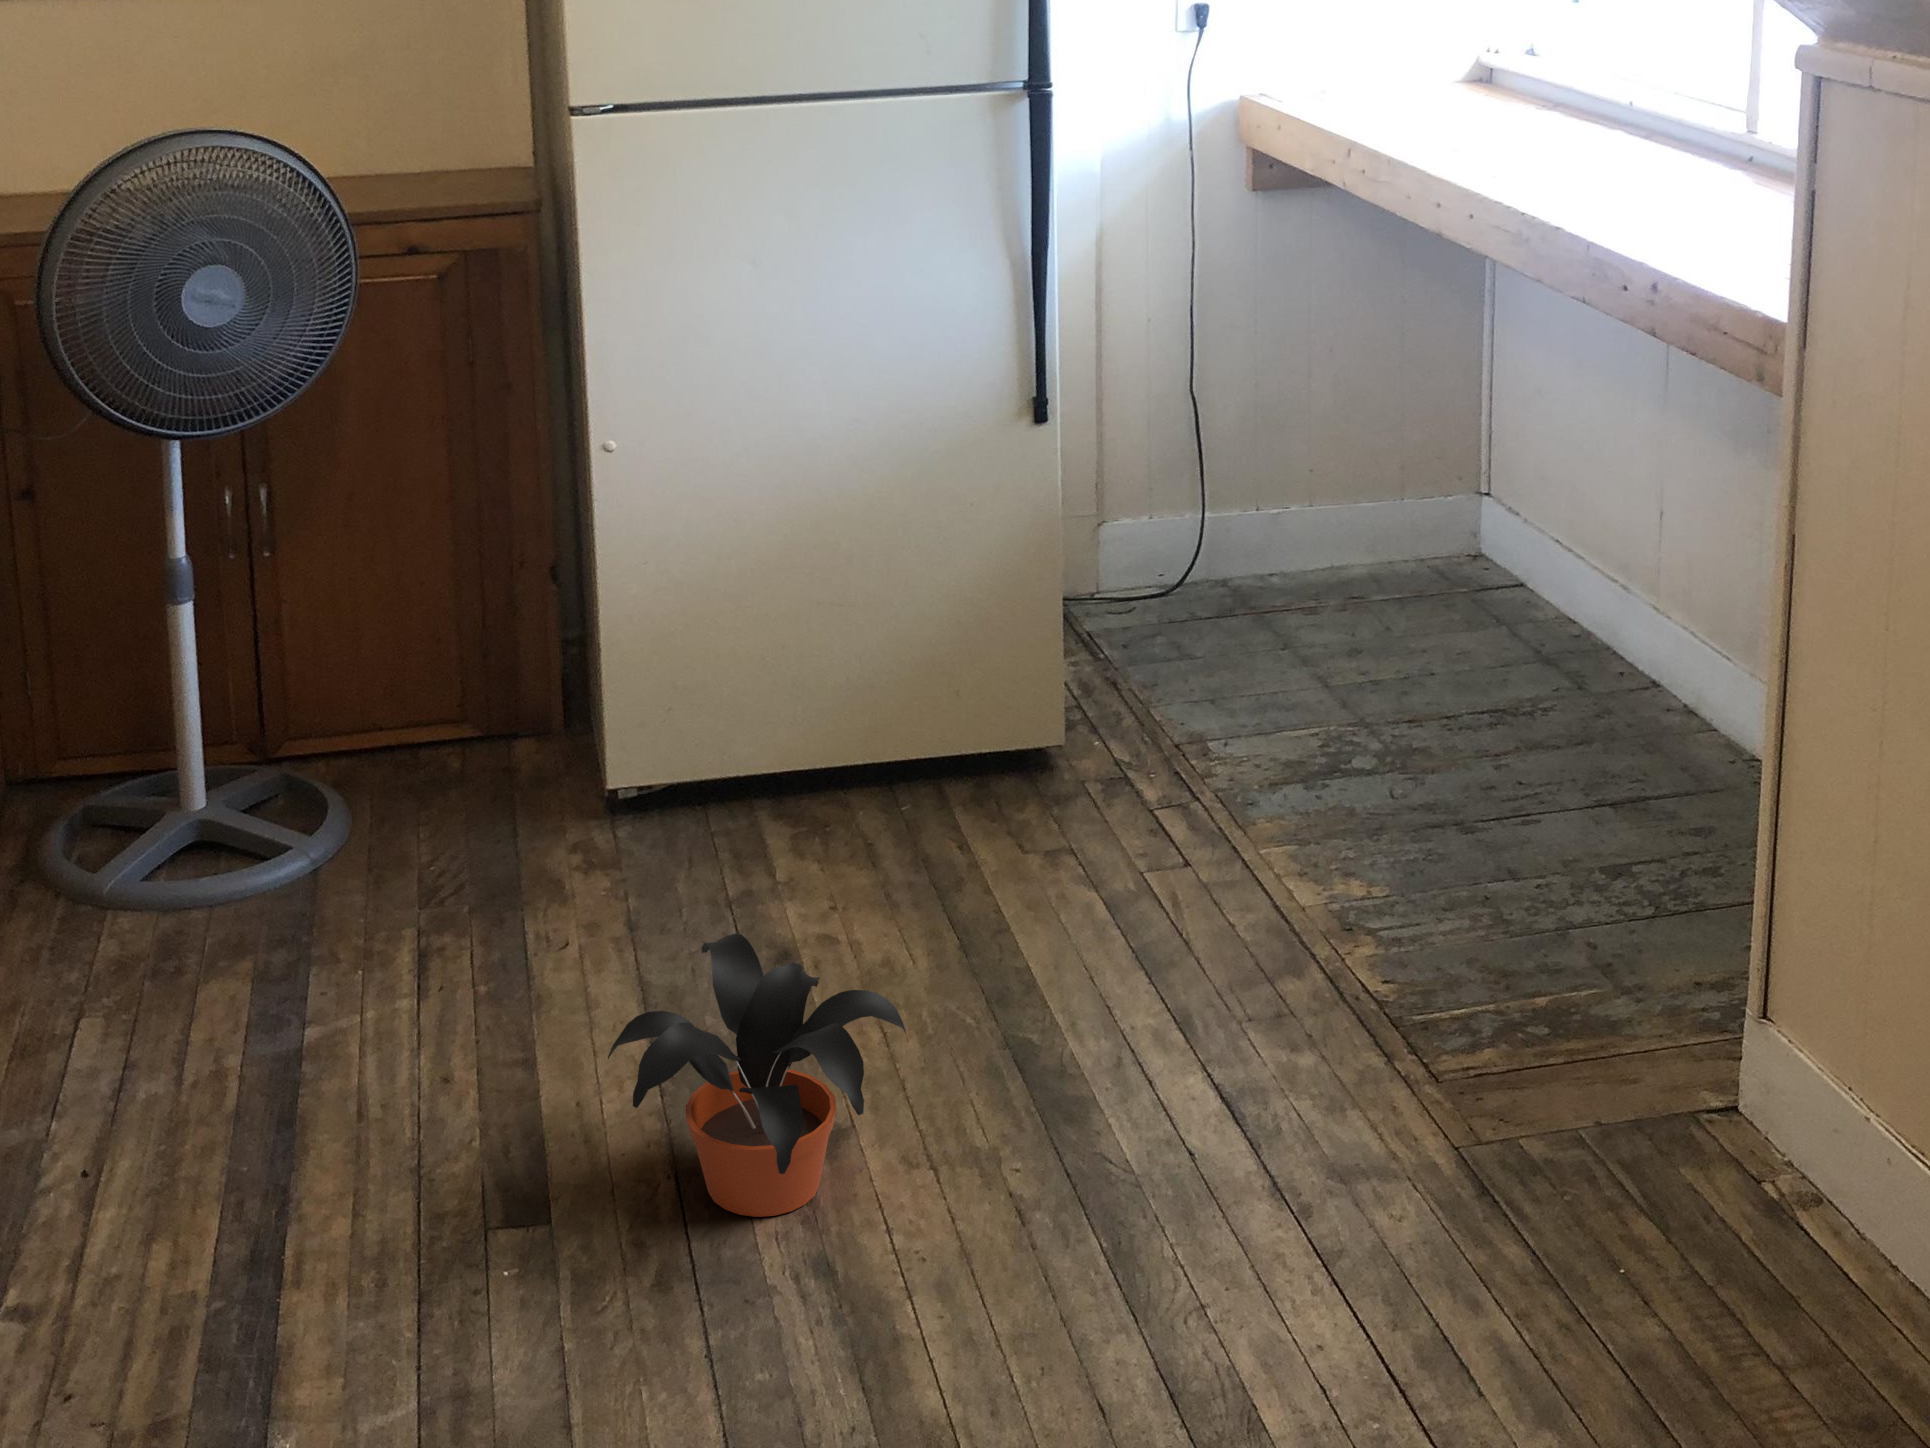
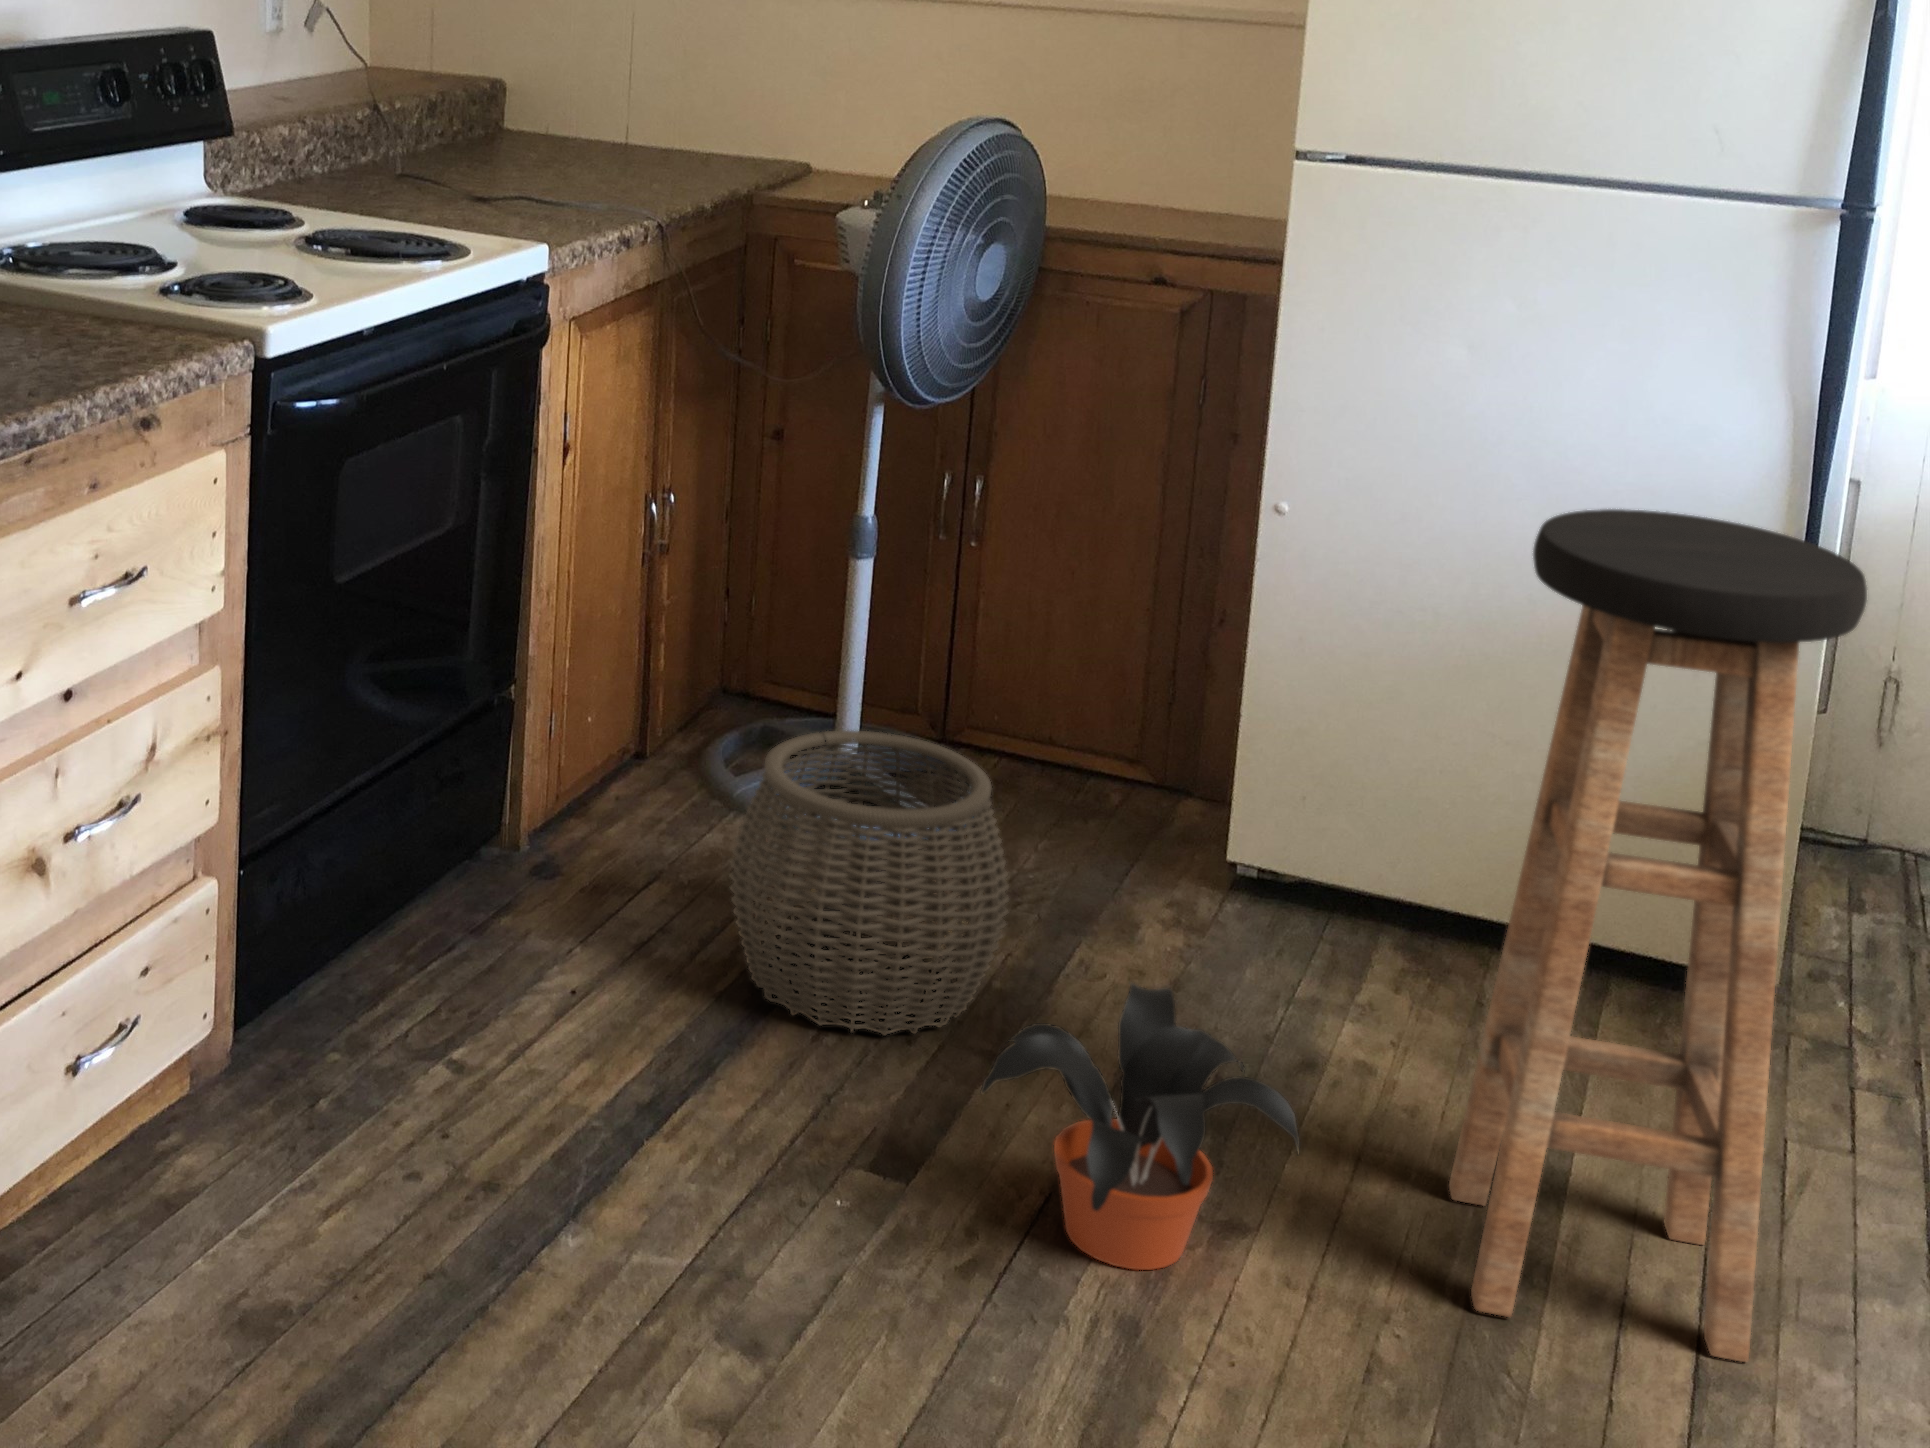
bar stool: none [961,371,1248,1115] -> present [1449,509,1867,1362]
woven basket: none [207,772,506,1102] -> present [730,731,1009,1035]

